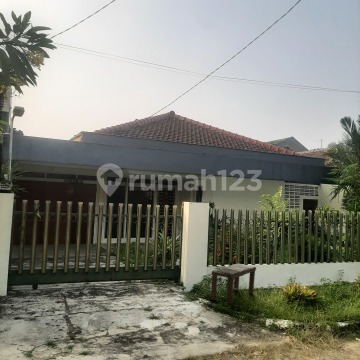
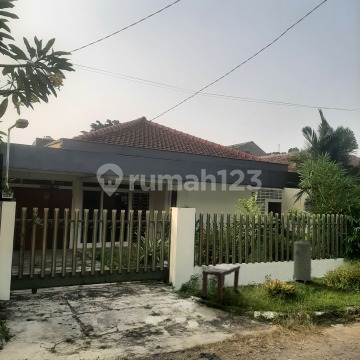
trash can: none [321,239,343,288] -> present [293,240,312,283]

